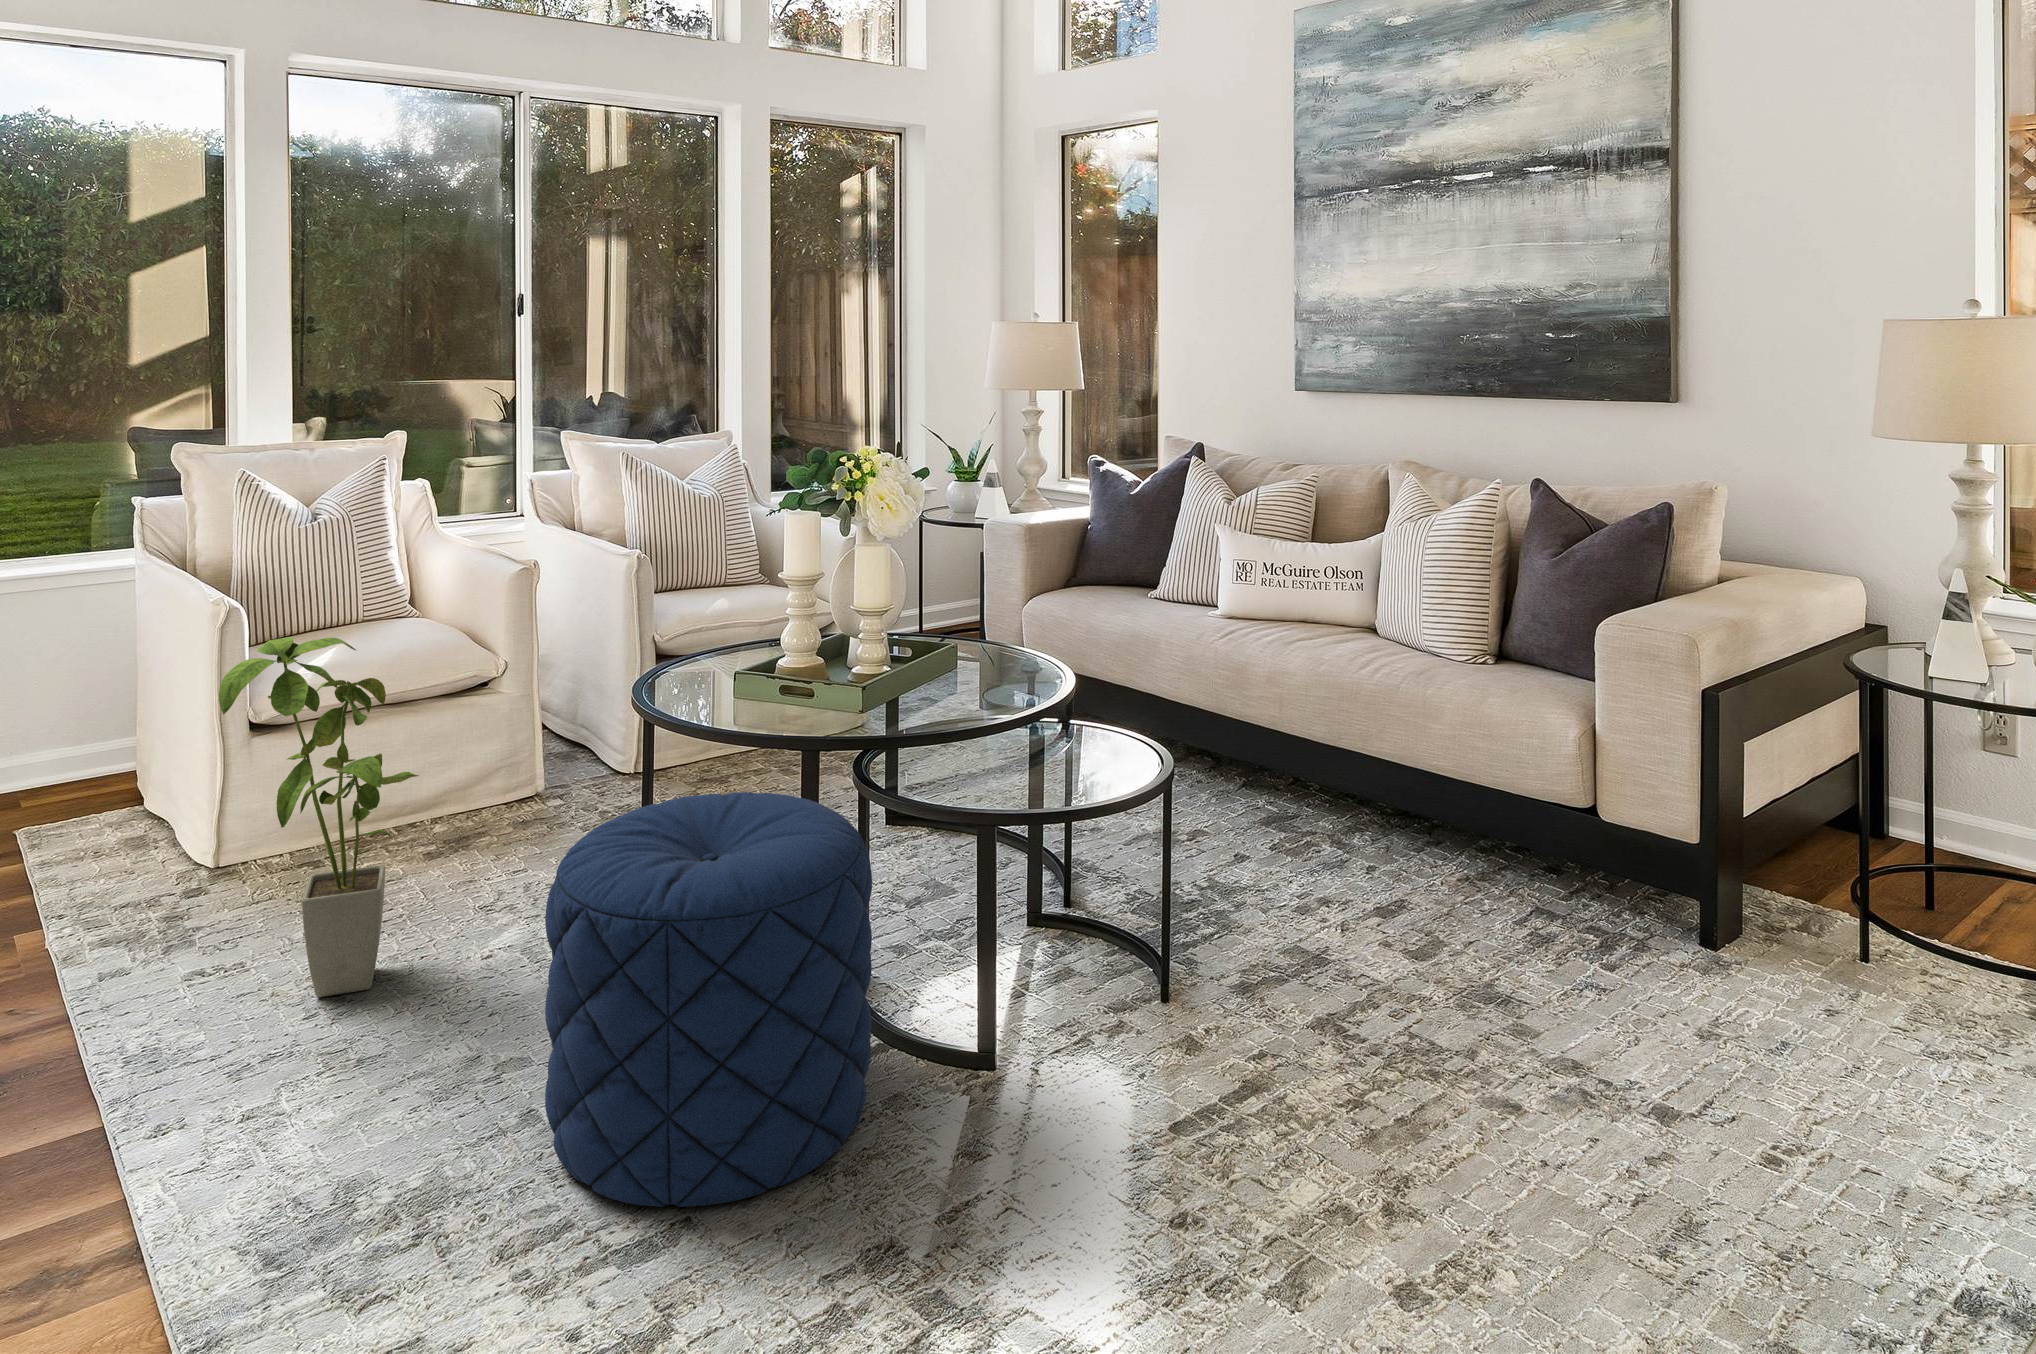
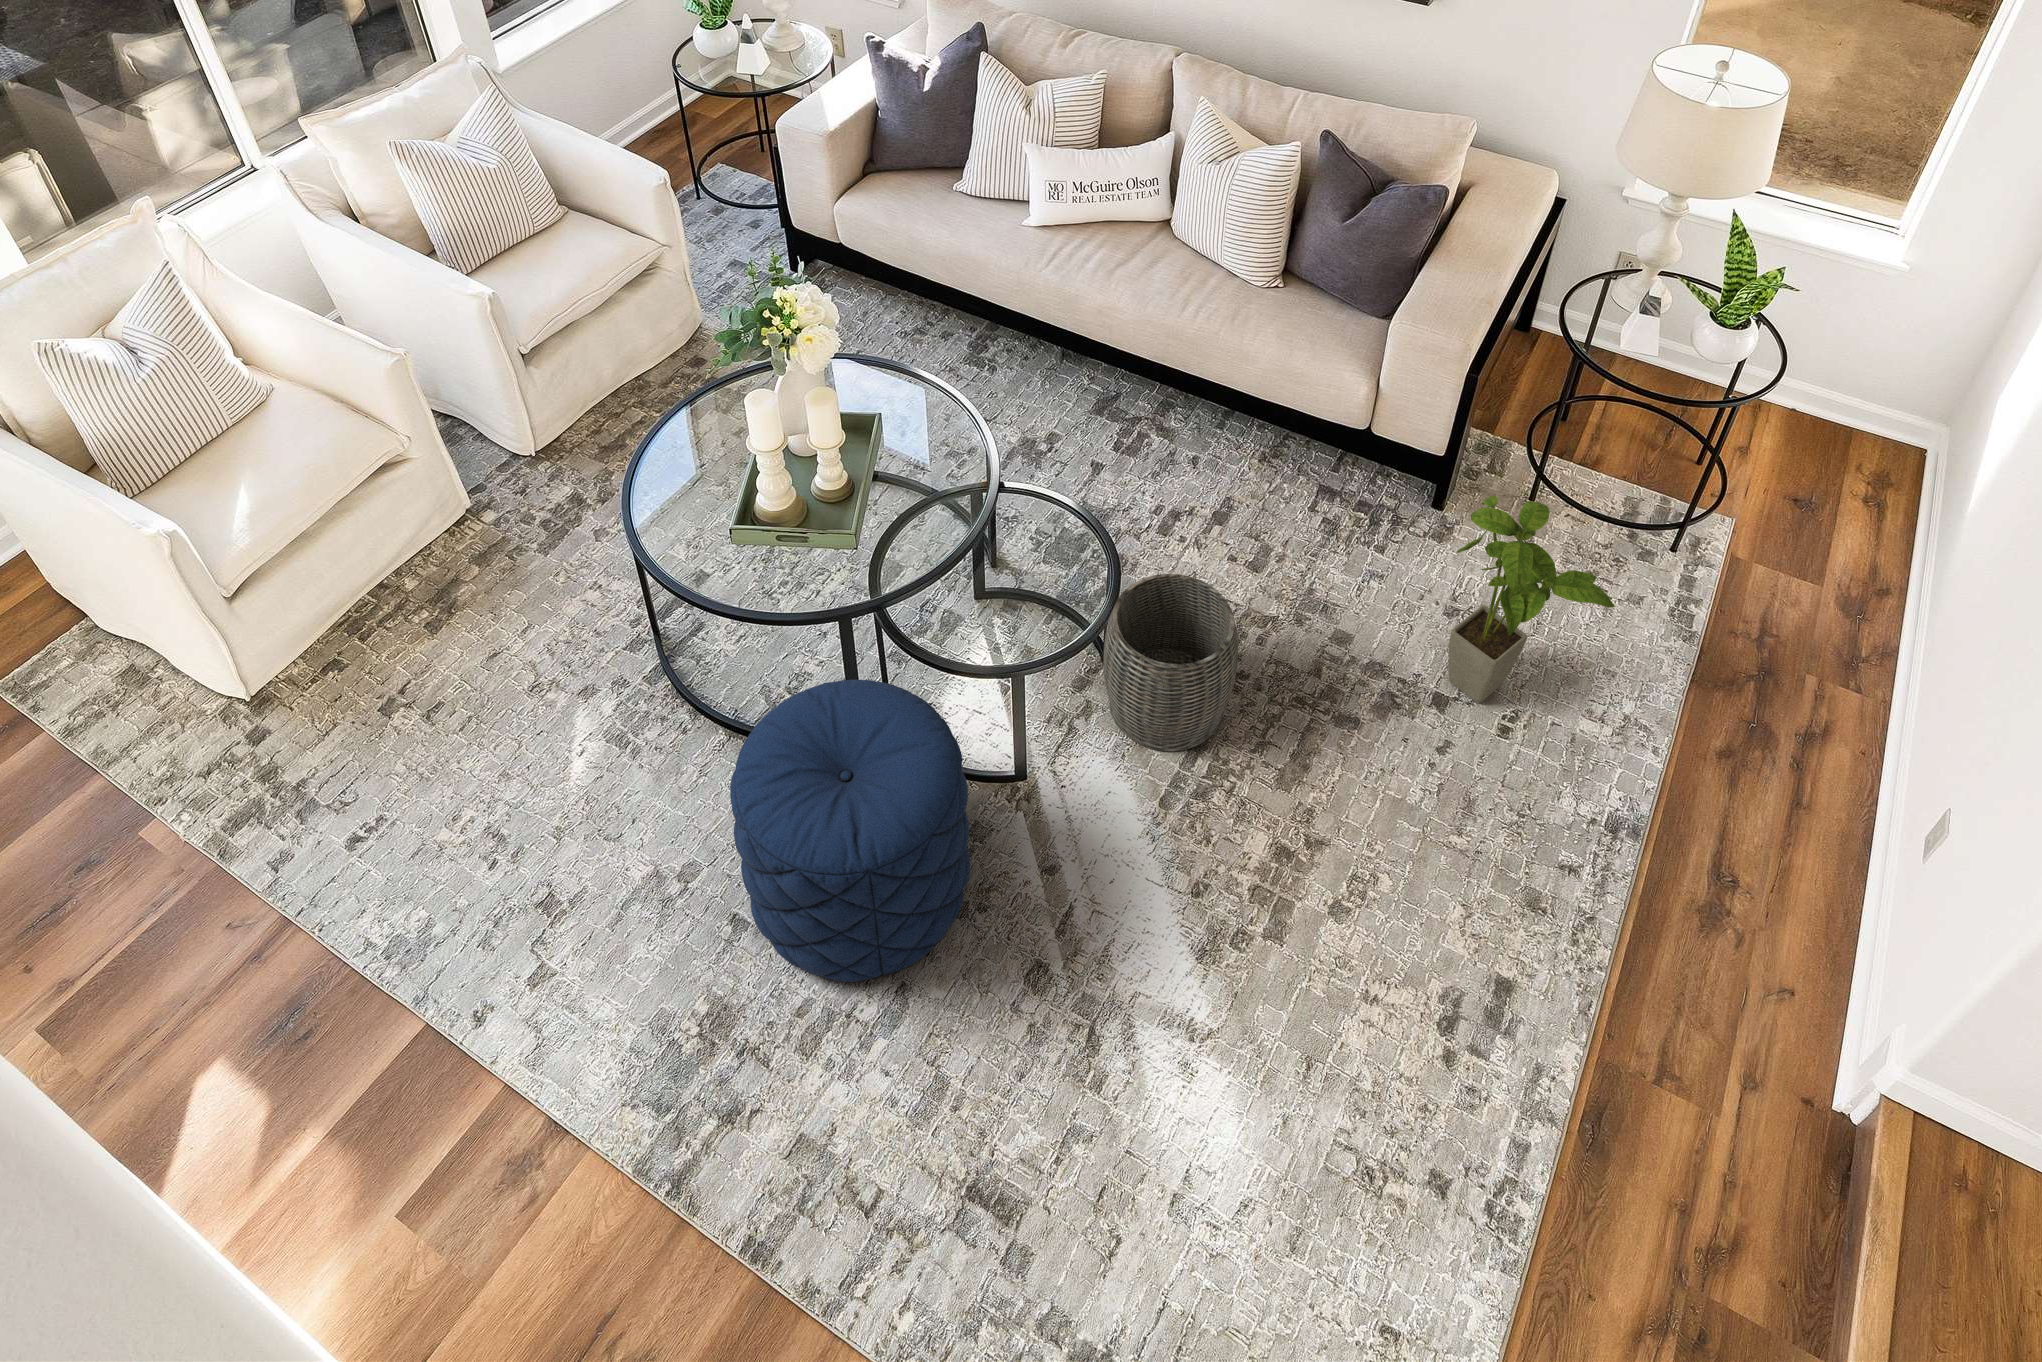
house plant: present [219,637,419,997] -> present [1448,495,1615,703]
woven basket: none [1133,824,1318,1078] -> present [1103,574,1238,751]

